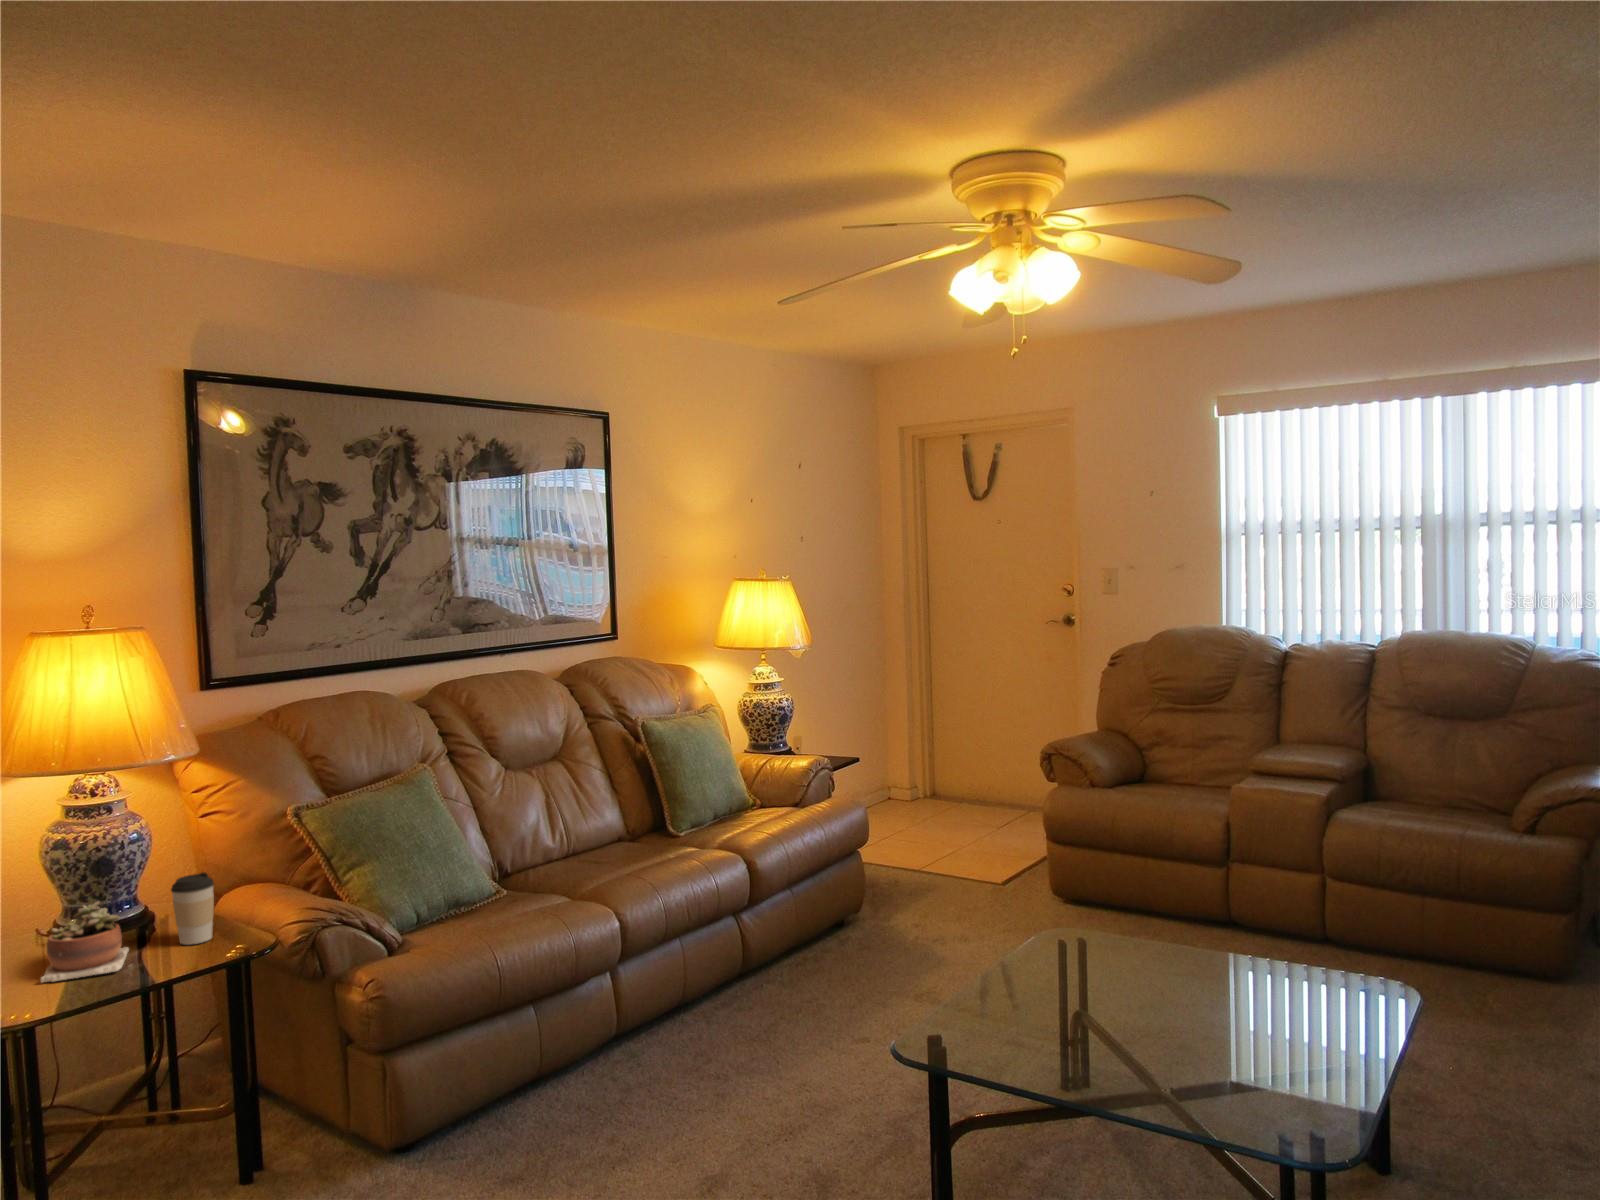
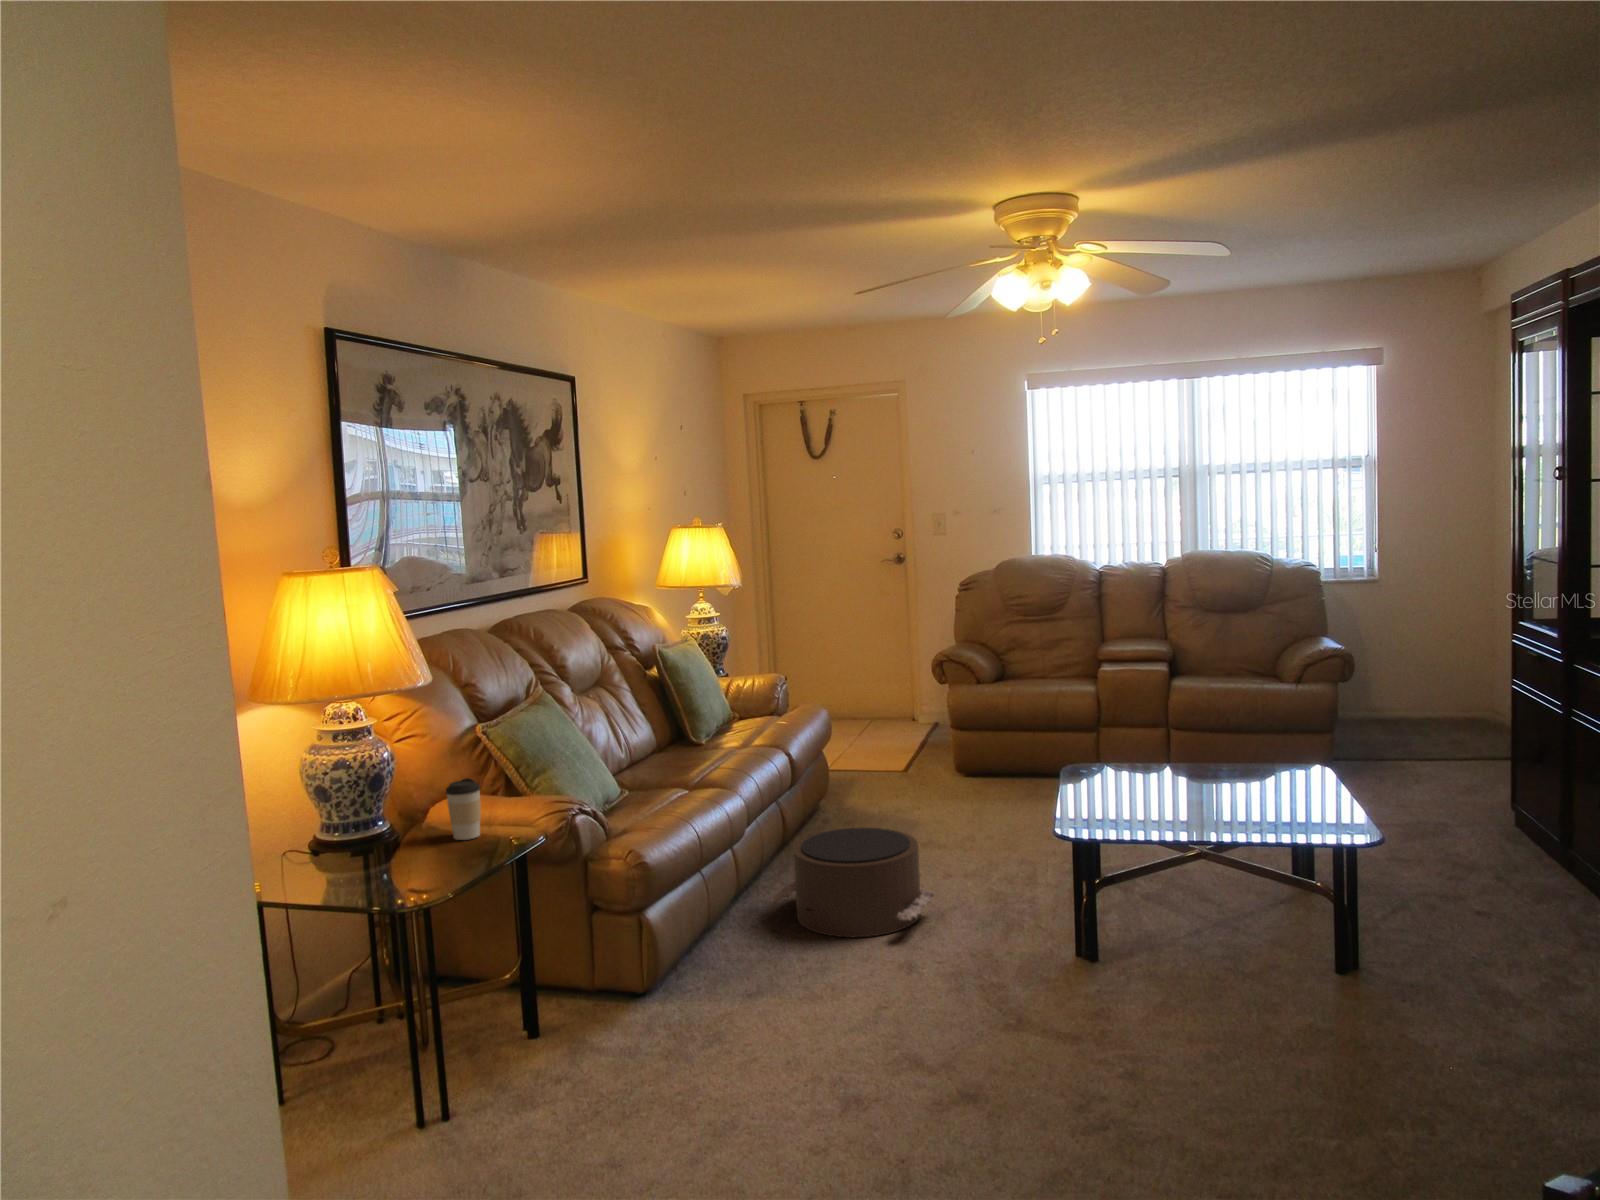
succulent plant: present [41,902,129,982] -> none [368,806,446,875]
pouf: none [628,971,823,1129] -> present [769,828,935,937]

